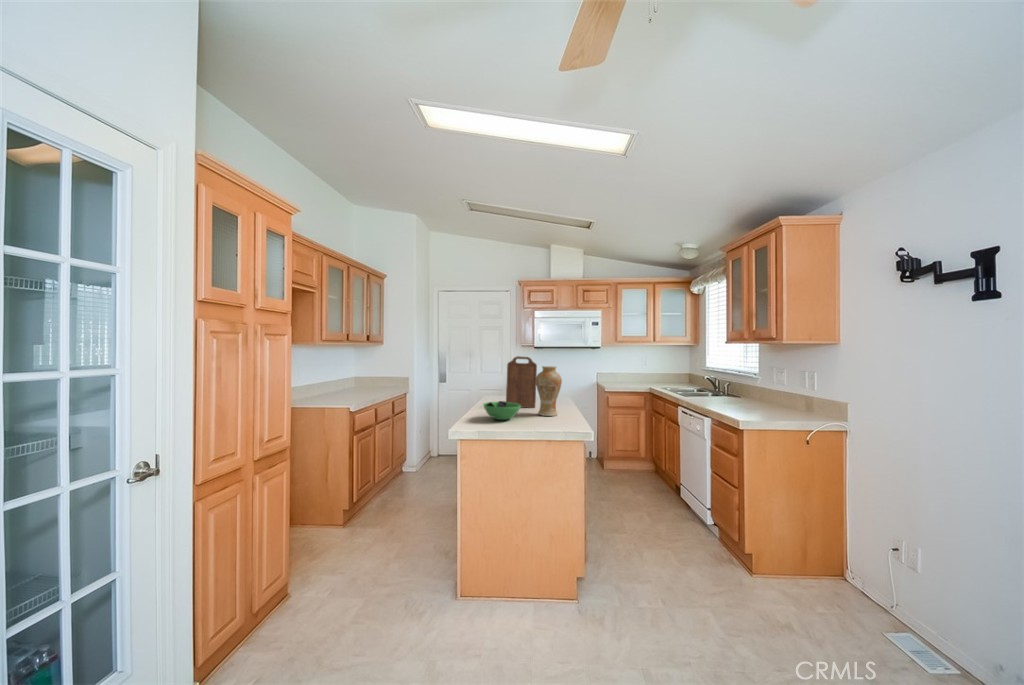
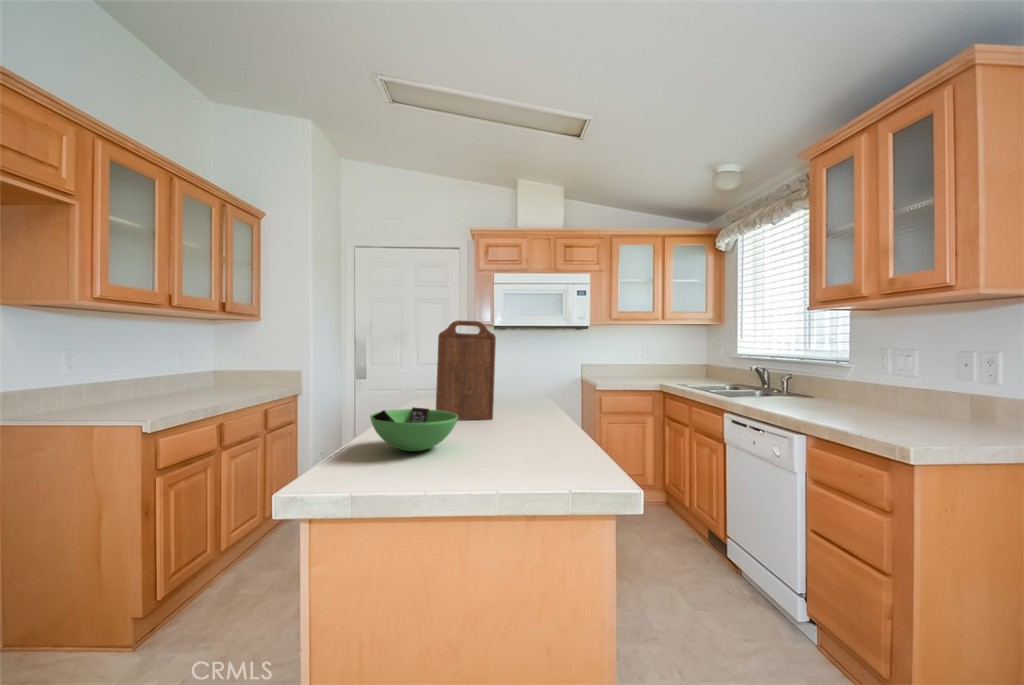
vase: present [536,366,562,416] -> none [493,333,547,438]

